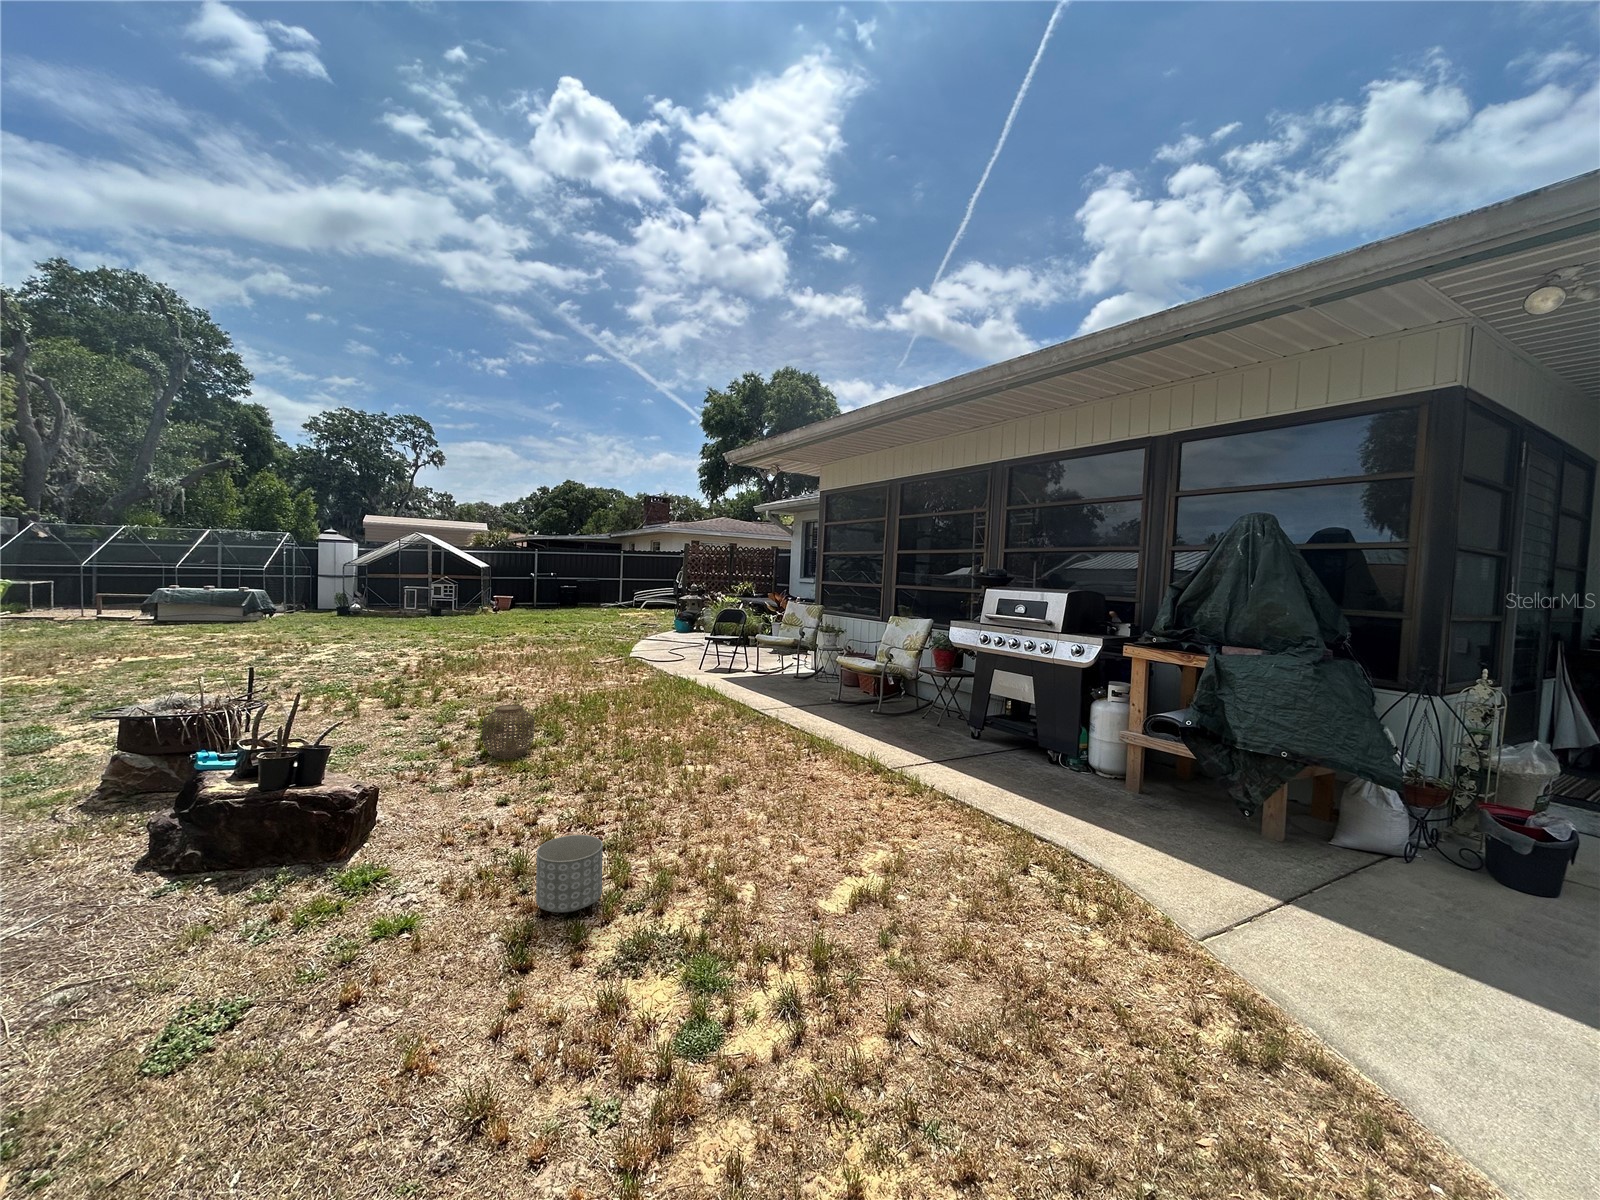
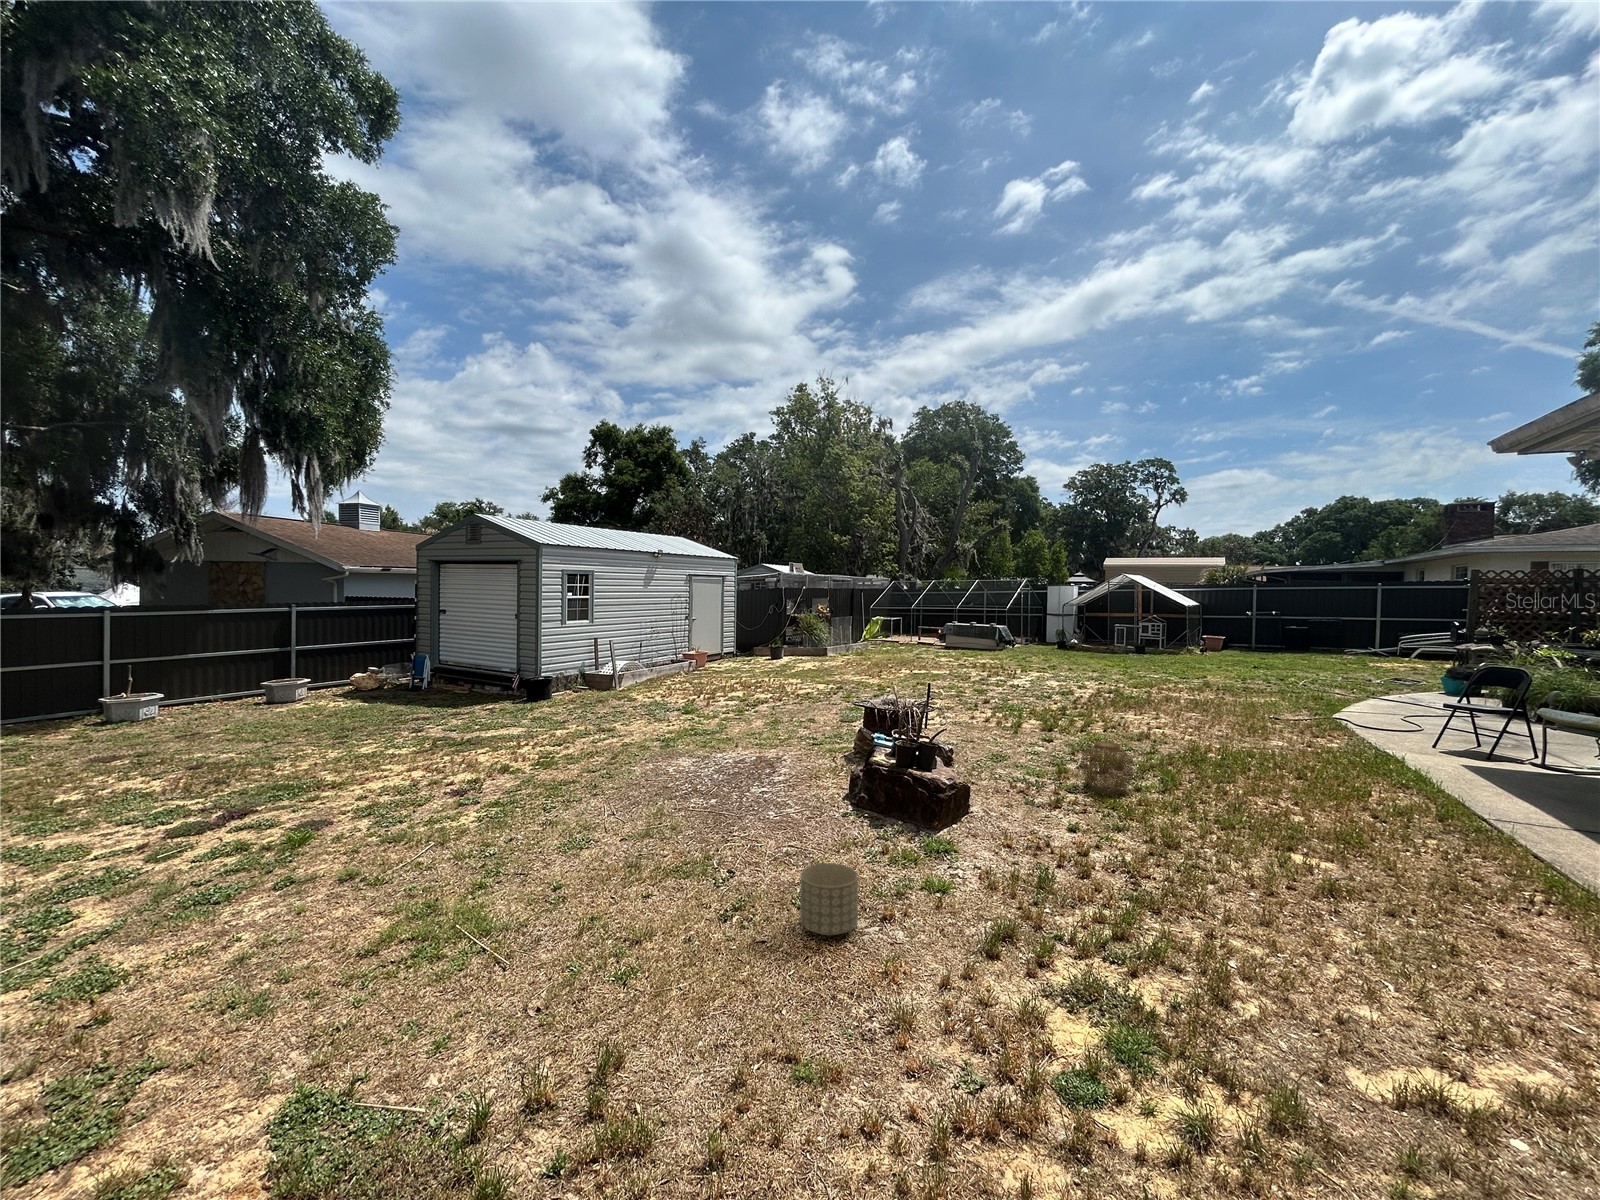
planter: present [536,835,603,913] -> present [800,863,858,936]

